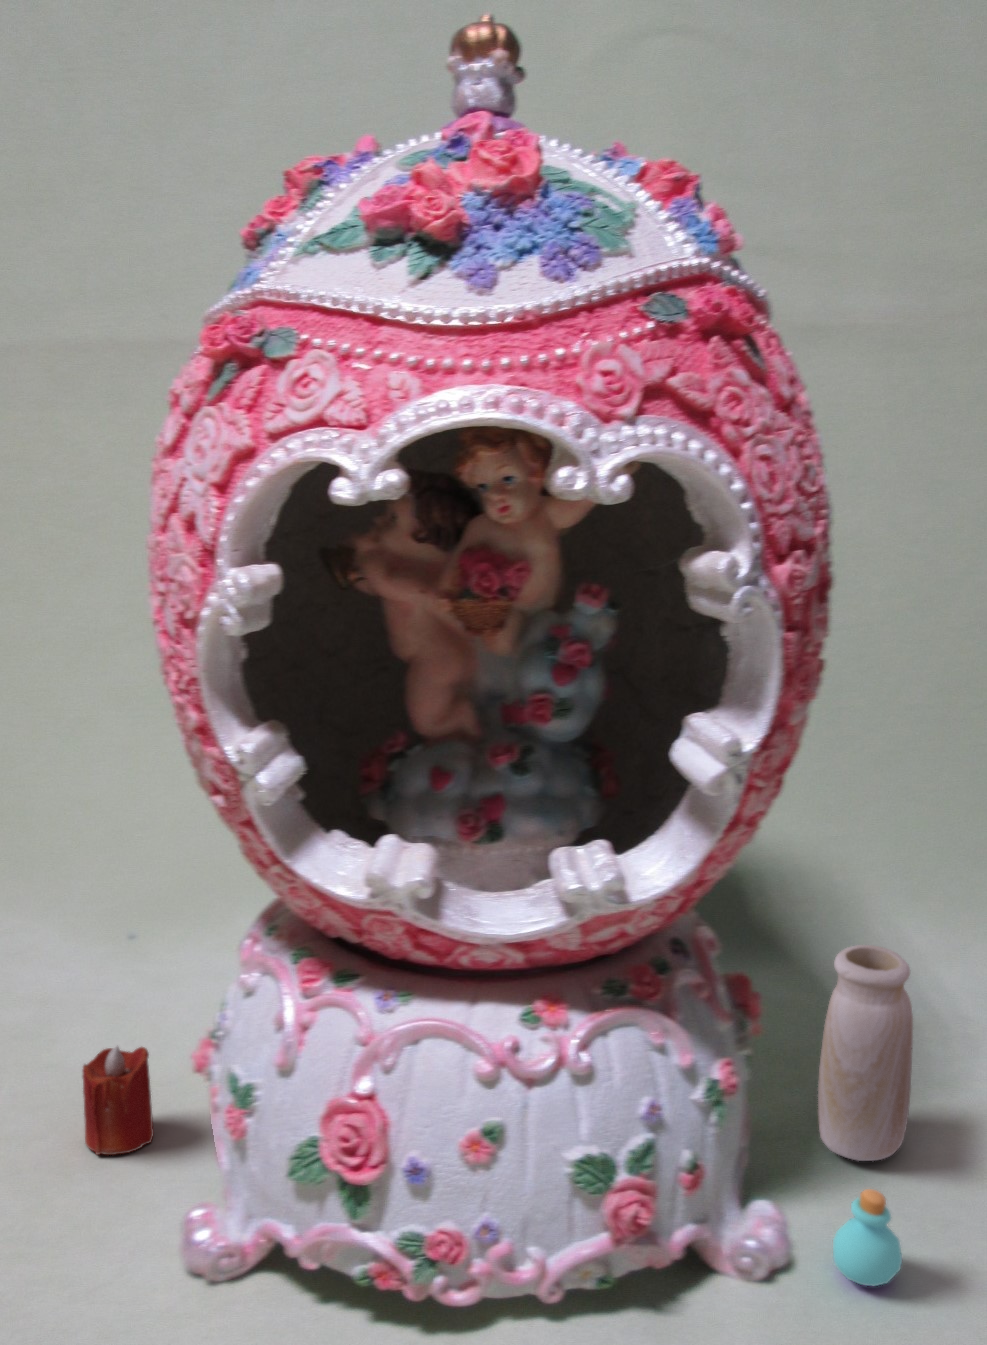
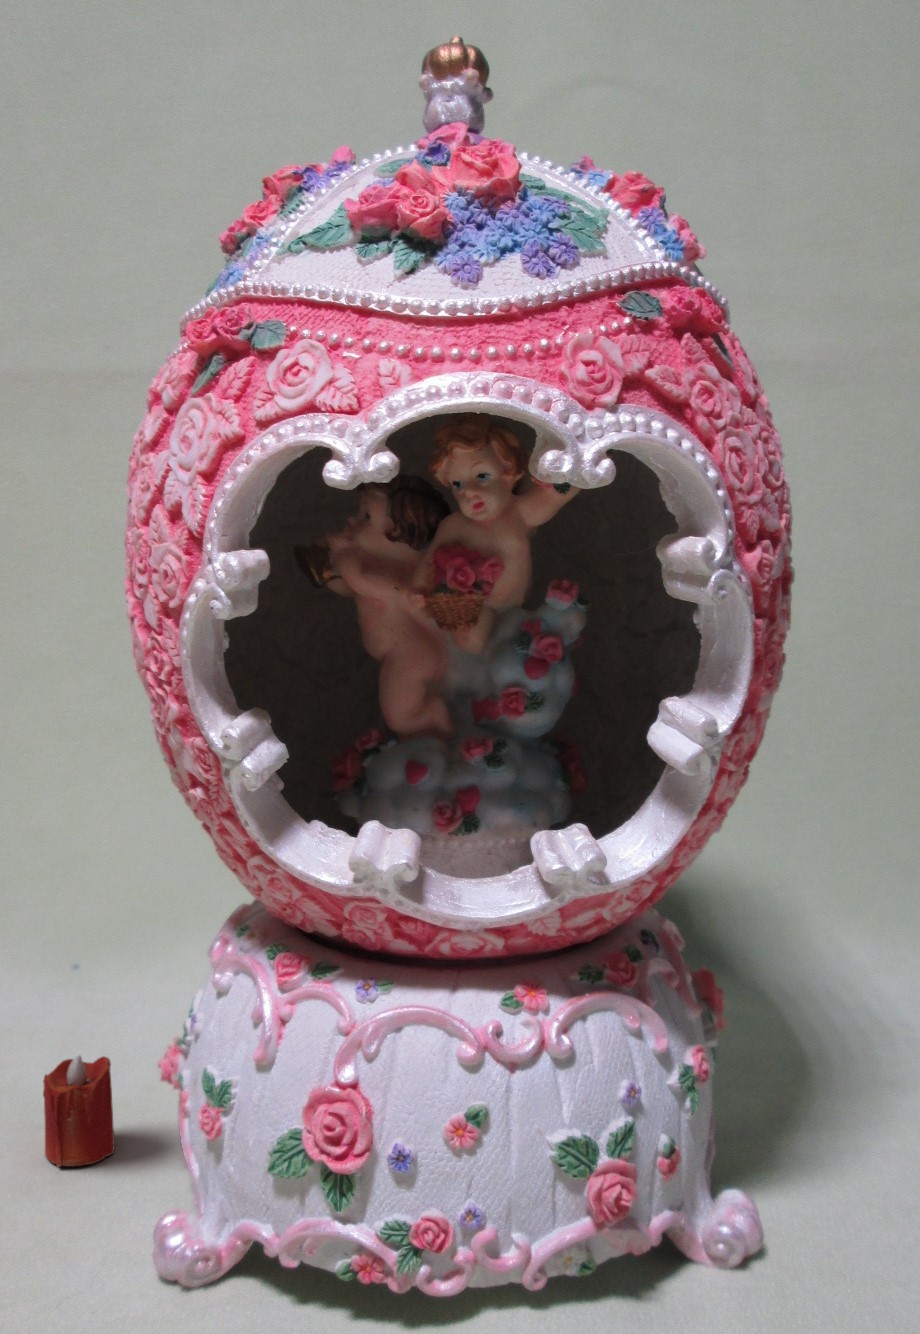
vase: present [818,945,913,1161] -> none [780,940,868,1153]
perfume bottle: present [833,1189,902,1286] -> none [807,1171,876,1269]

